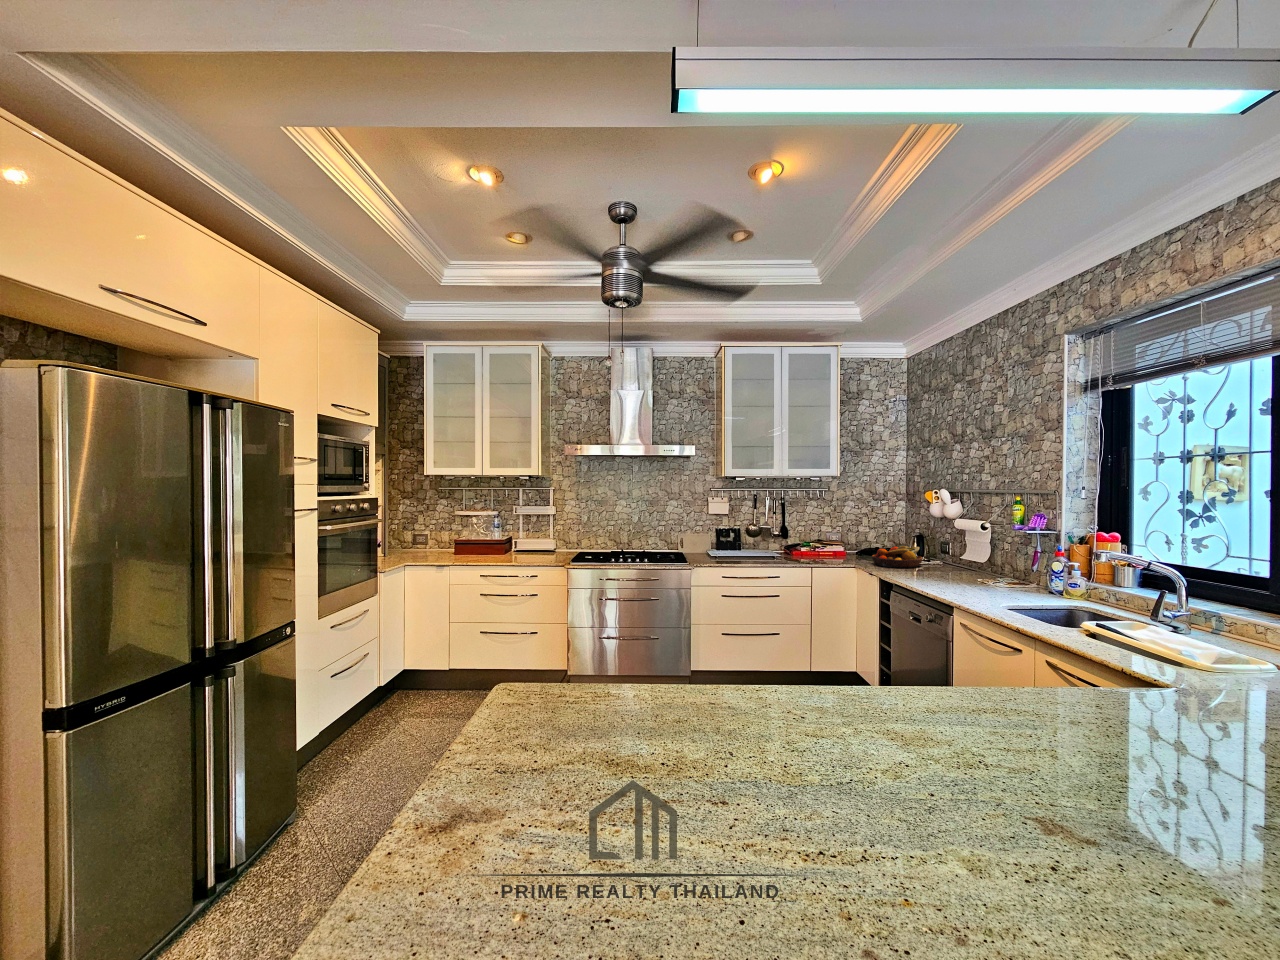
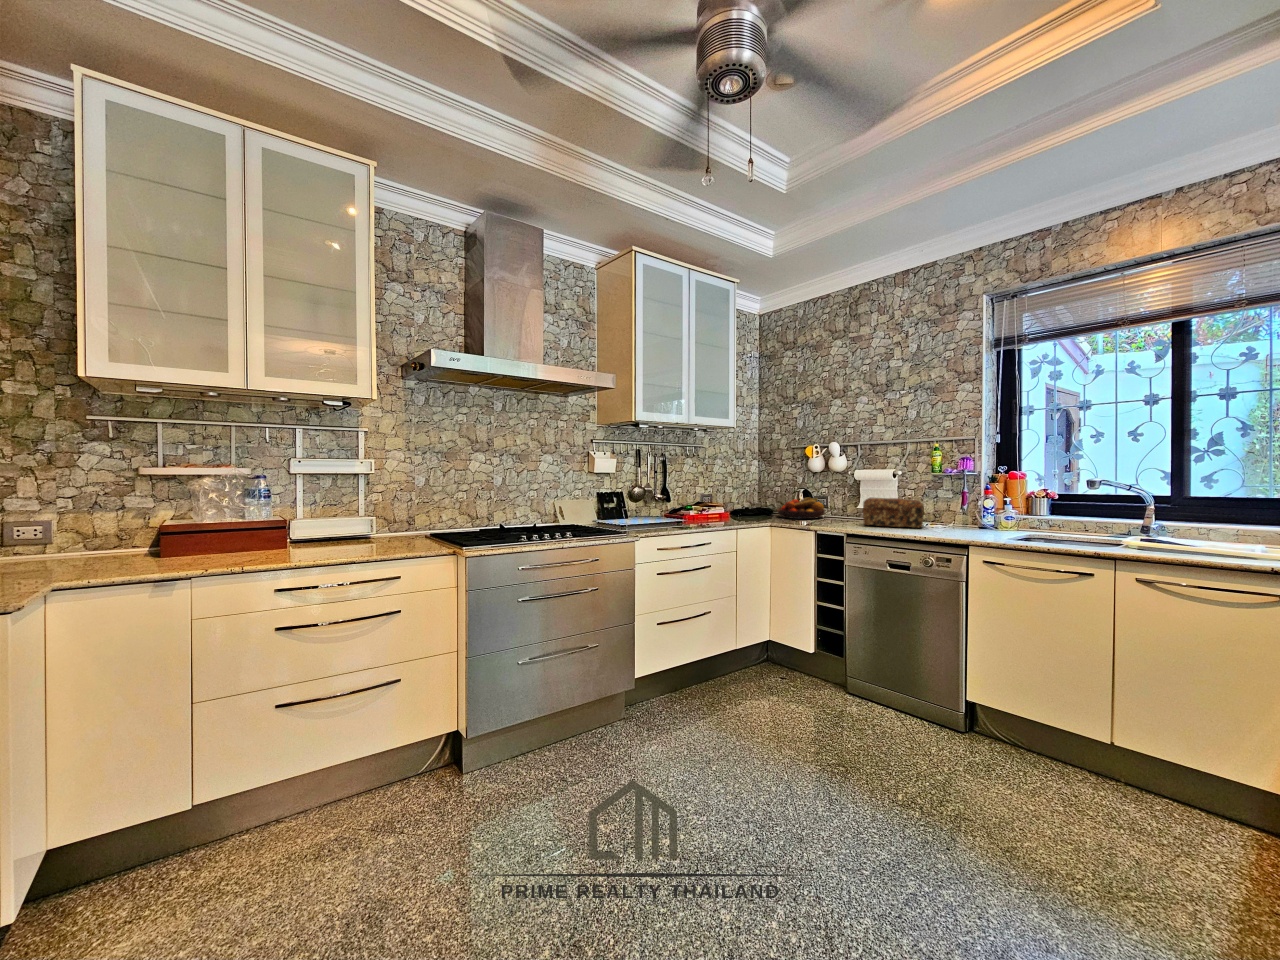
bread loaf: none [920,551,991,586] -> present [863,498,924,528]

